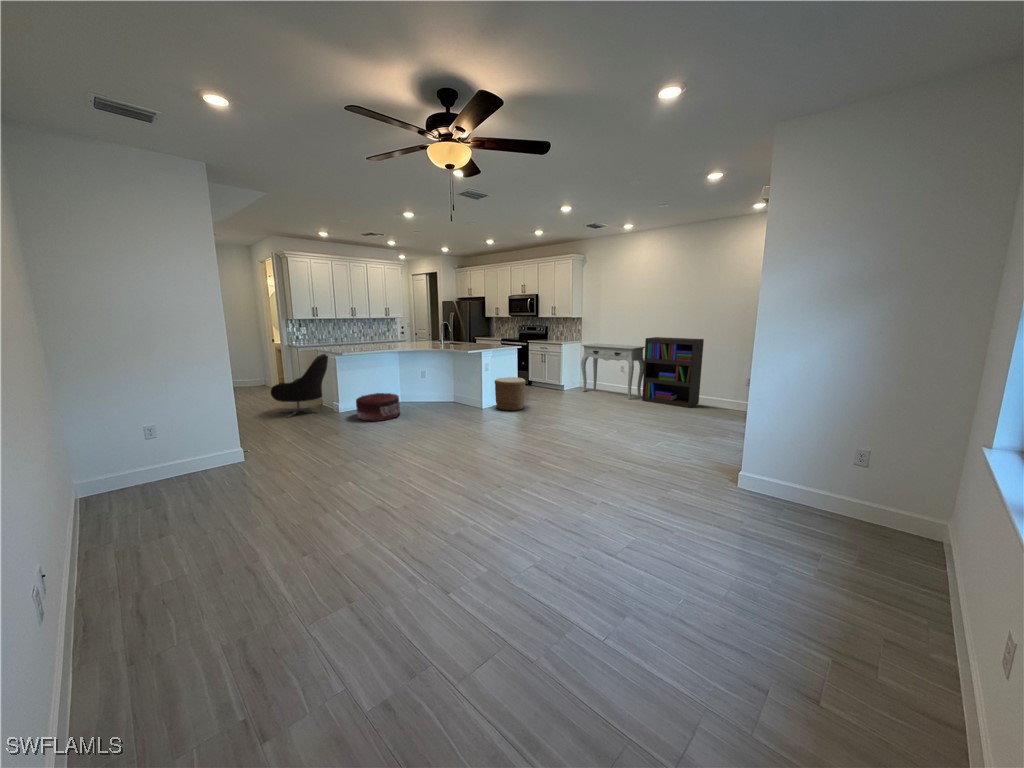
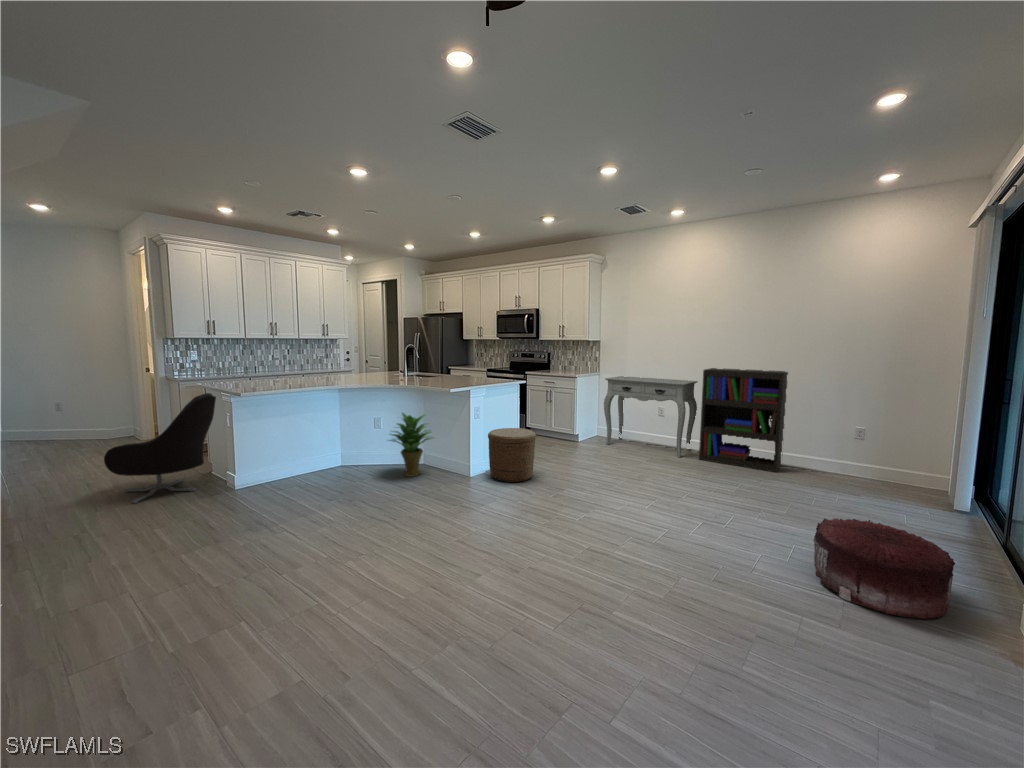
potted plant: none [431,367,461,408] -> present [389,413,432,477]
pouf: present [356,393,401,421] -> present [813,518,955,619]

